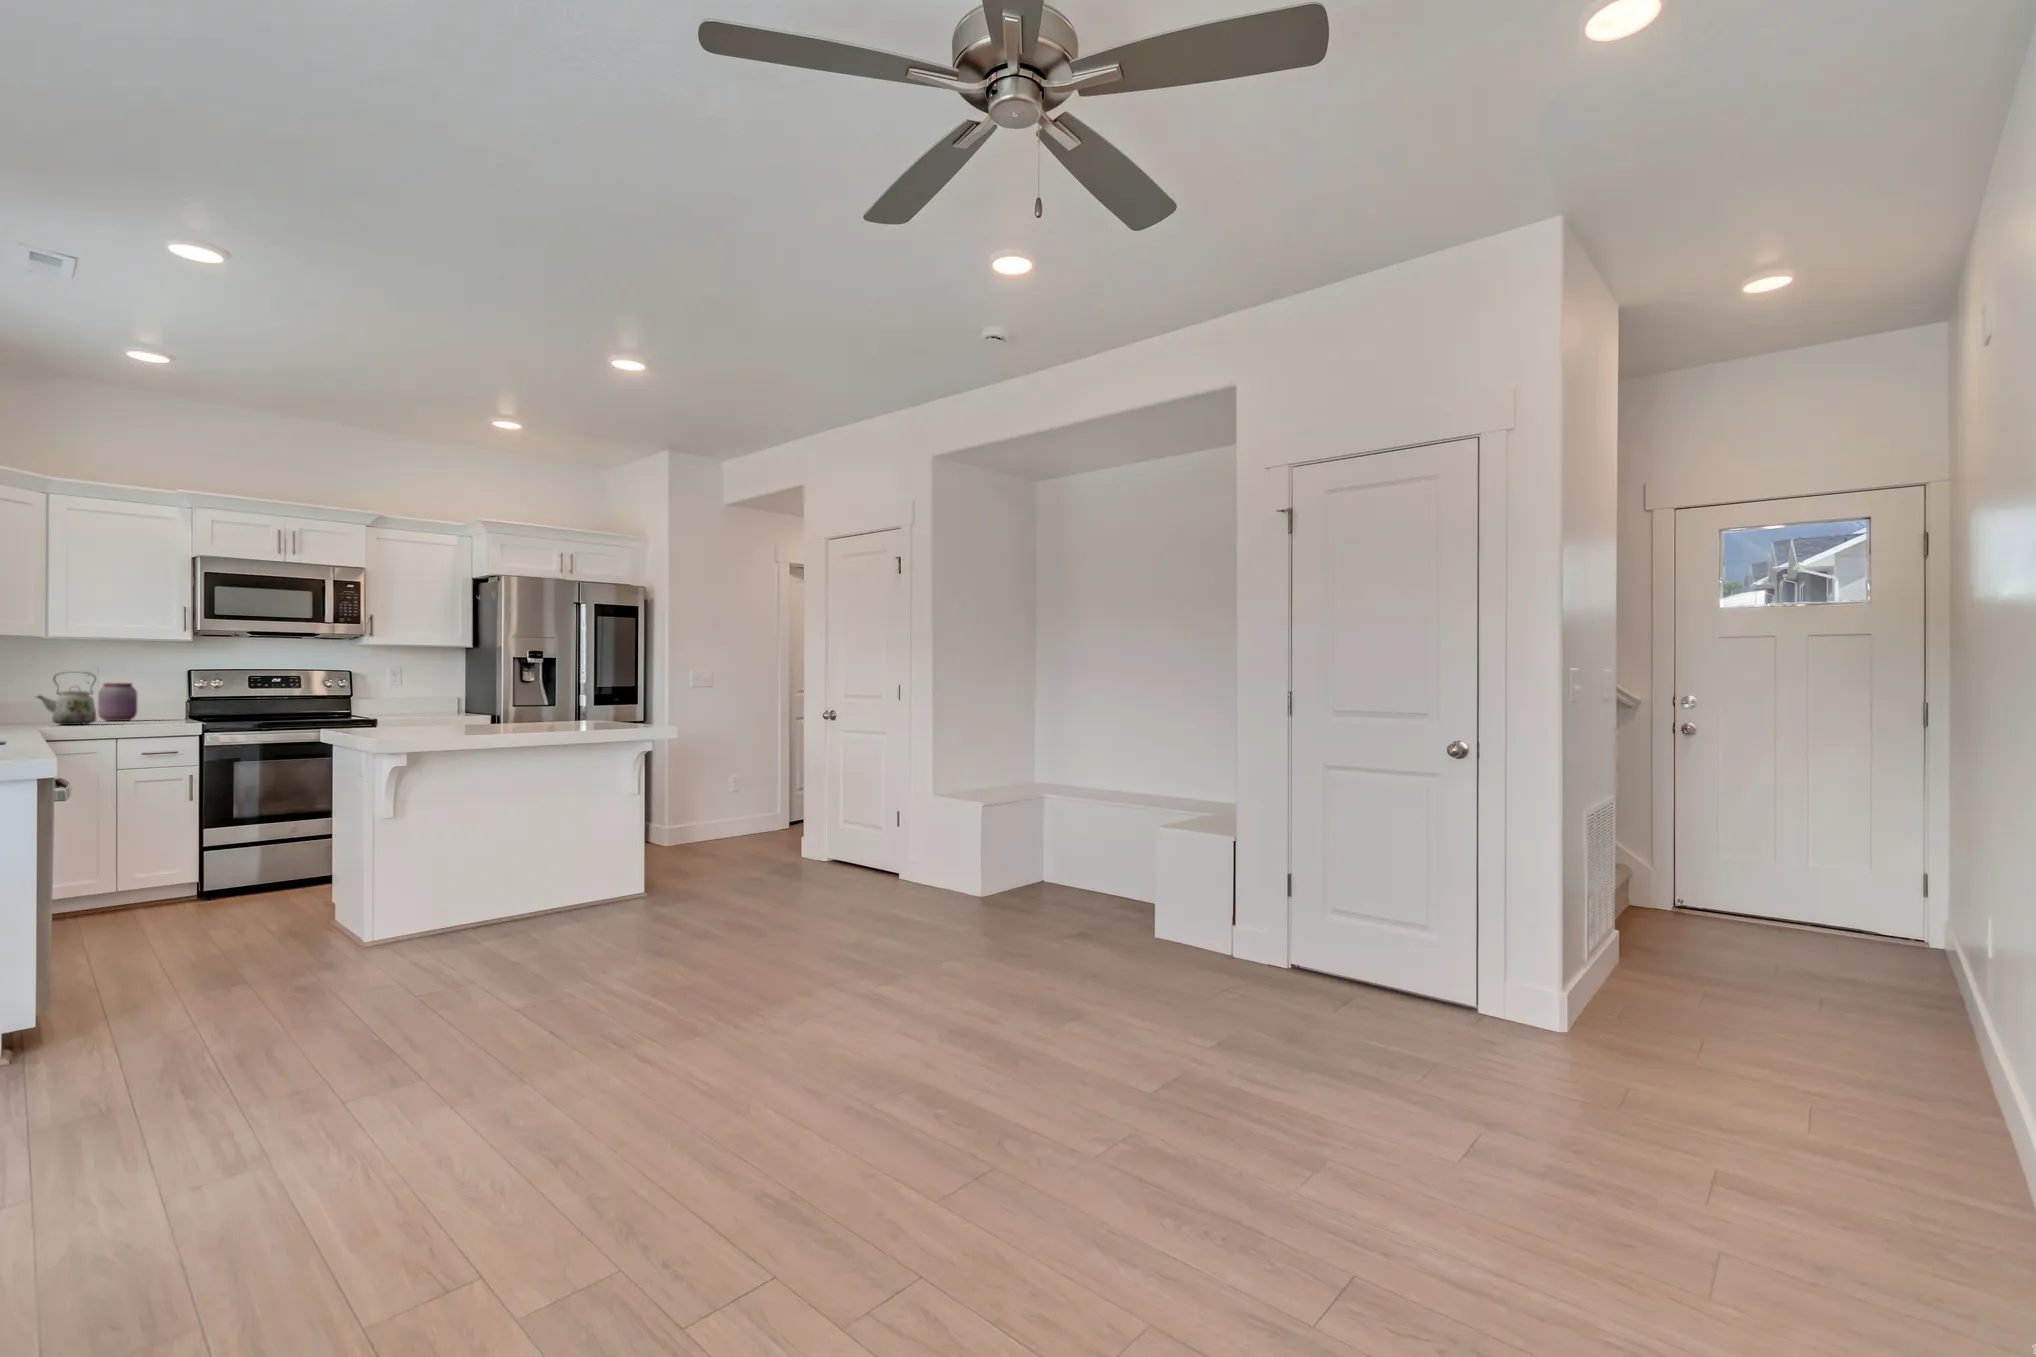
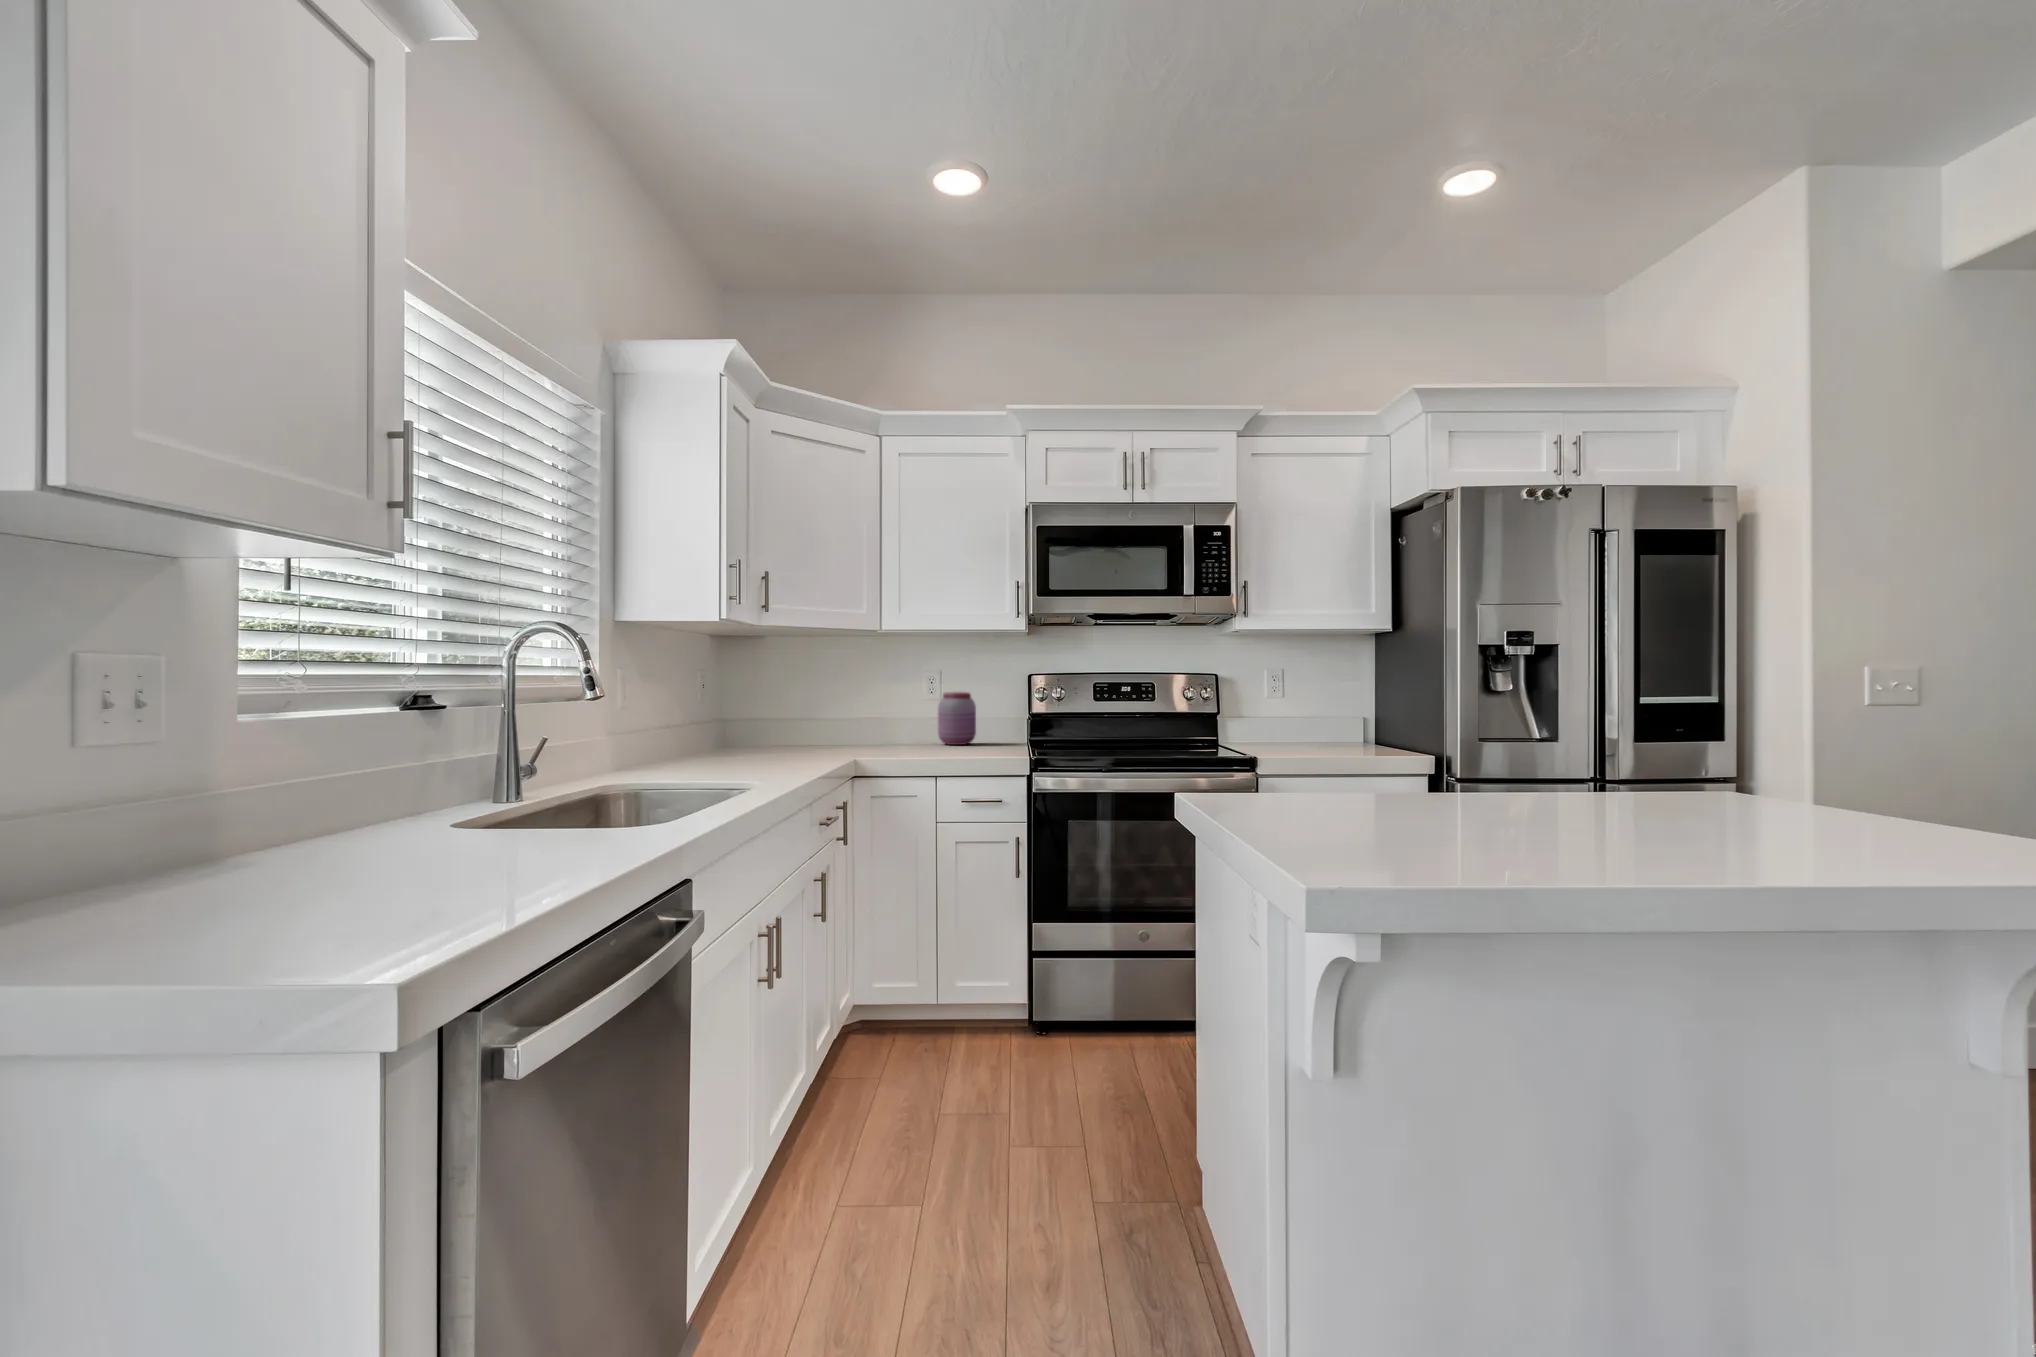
kettle: present [37,674,96,725] -> none [853,680,916,757]

